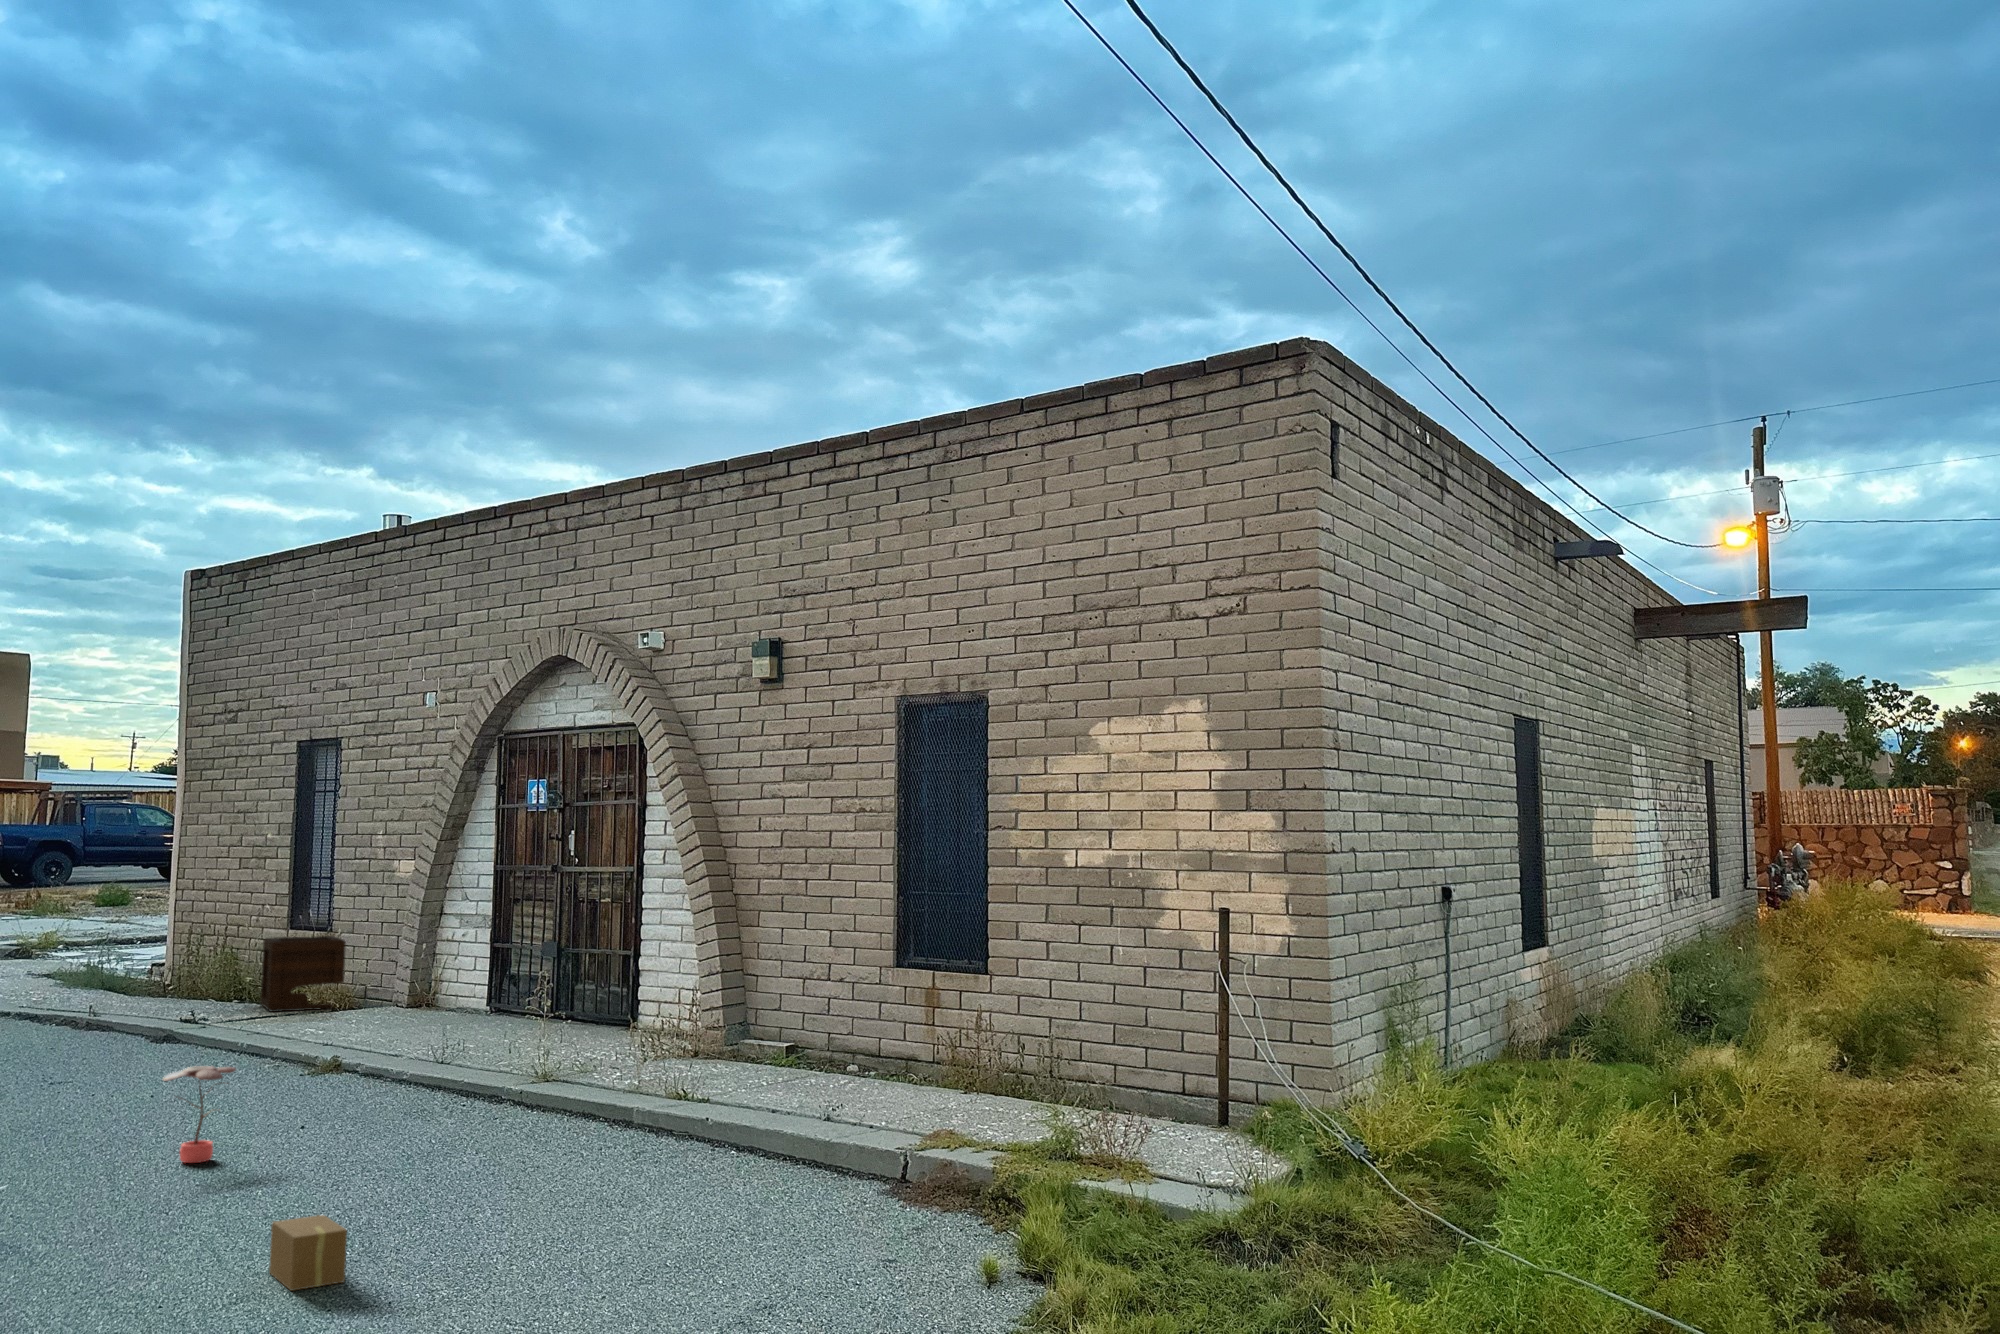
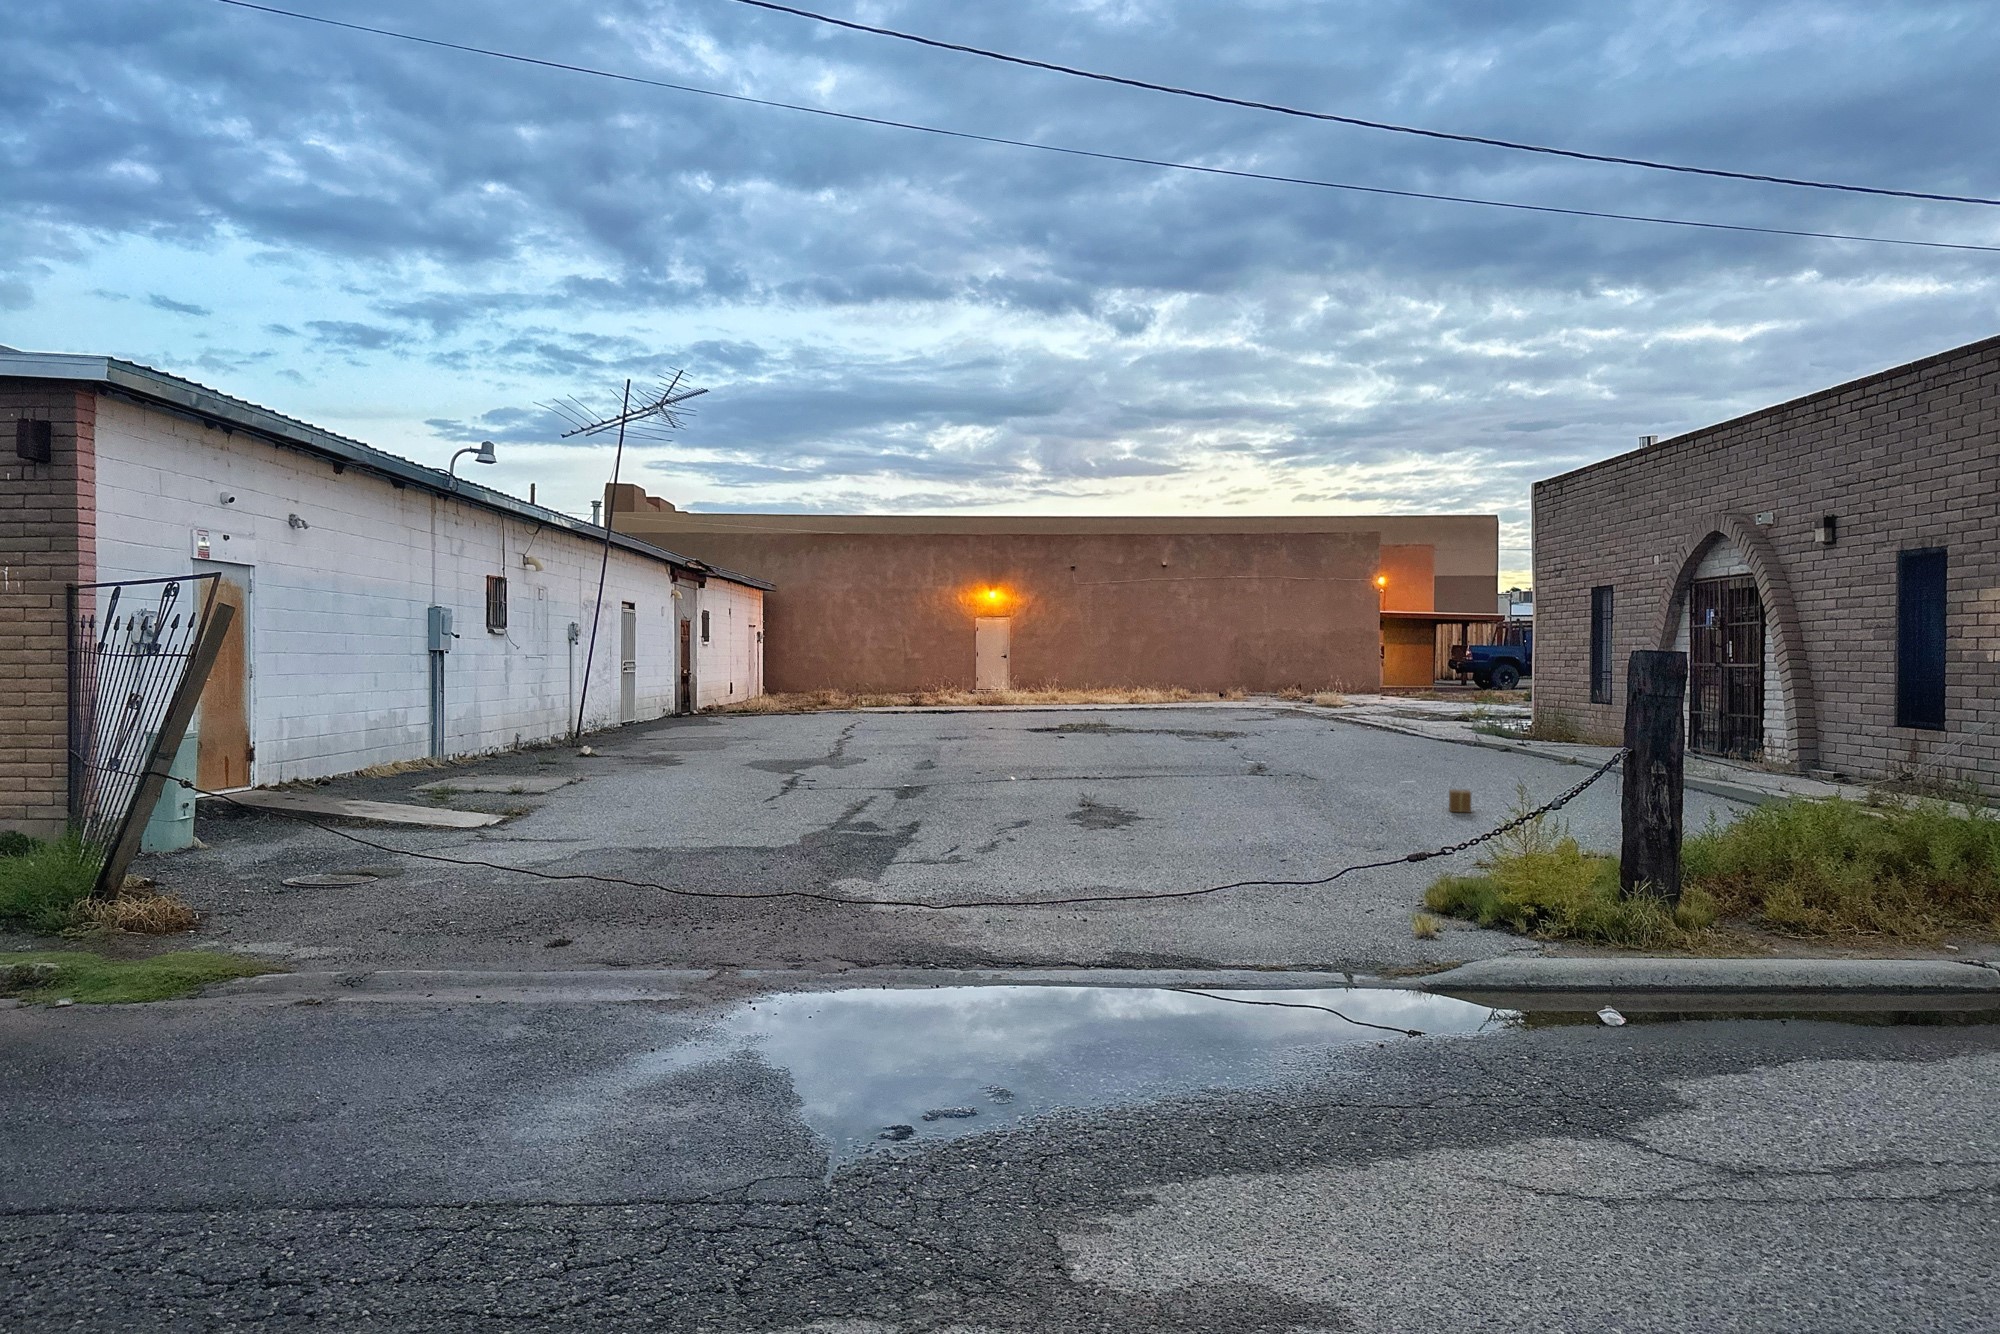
wooden crate: present [260,936,346,1012] -> none [1567,705,1611,748]
potted plant: present [163,1066,236,1163] -> none [1444,745,1476,786]

